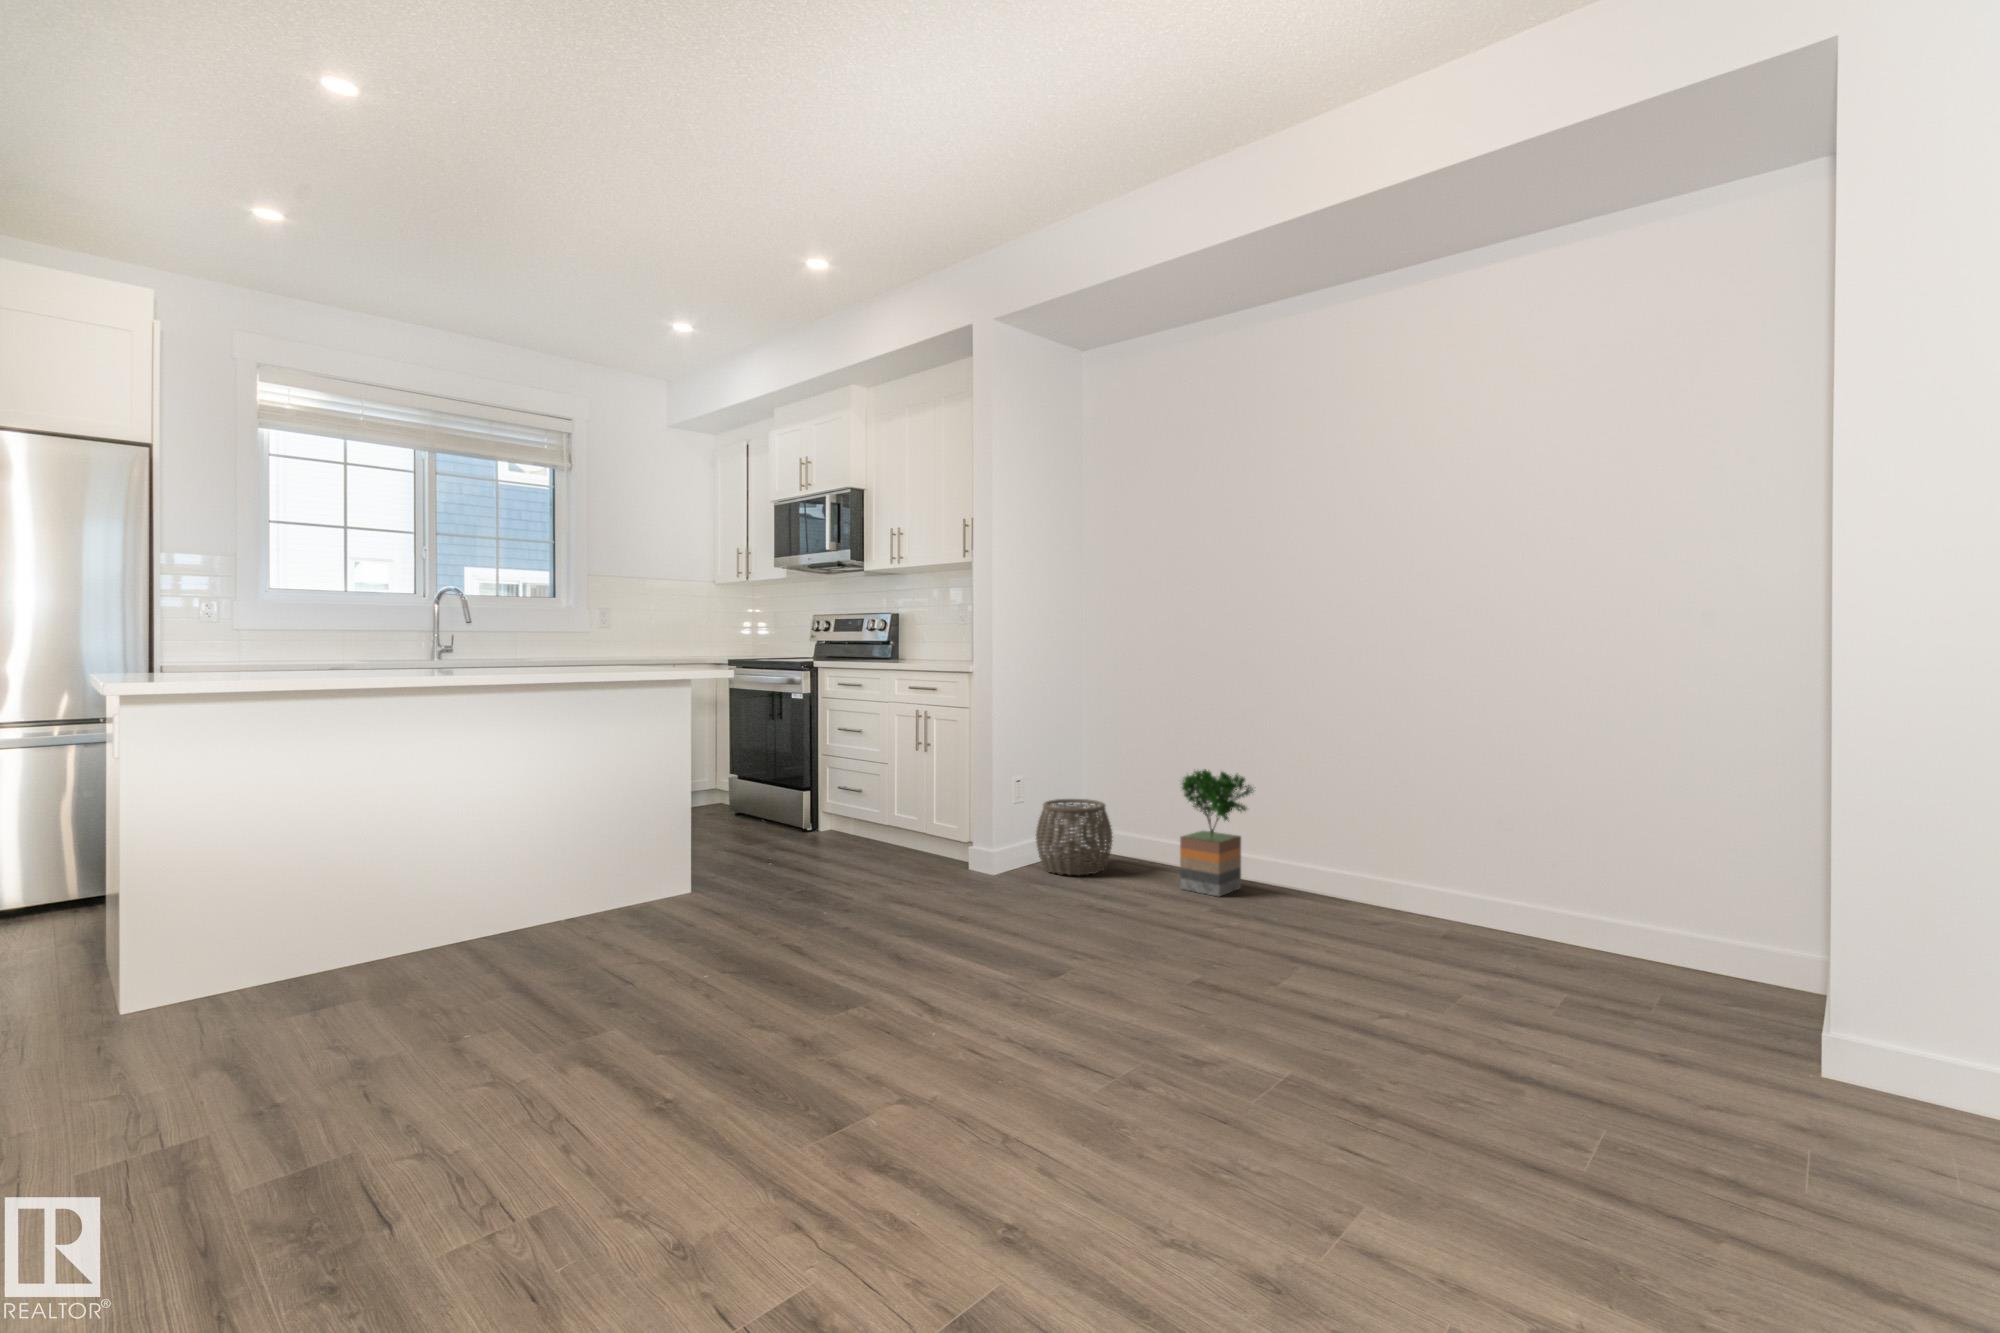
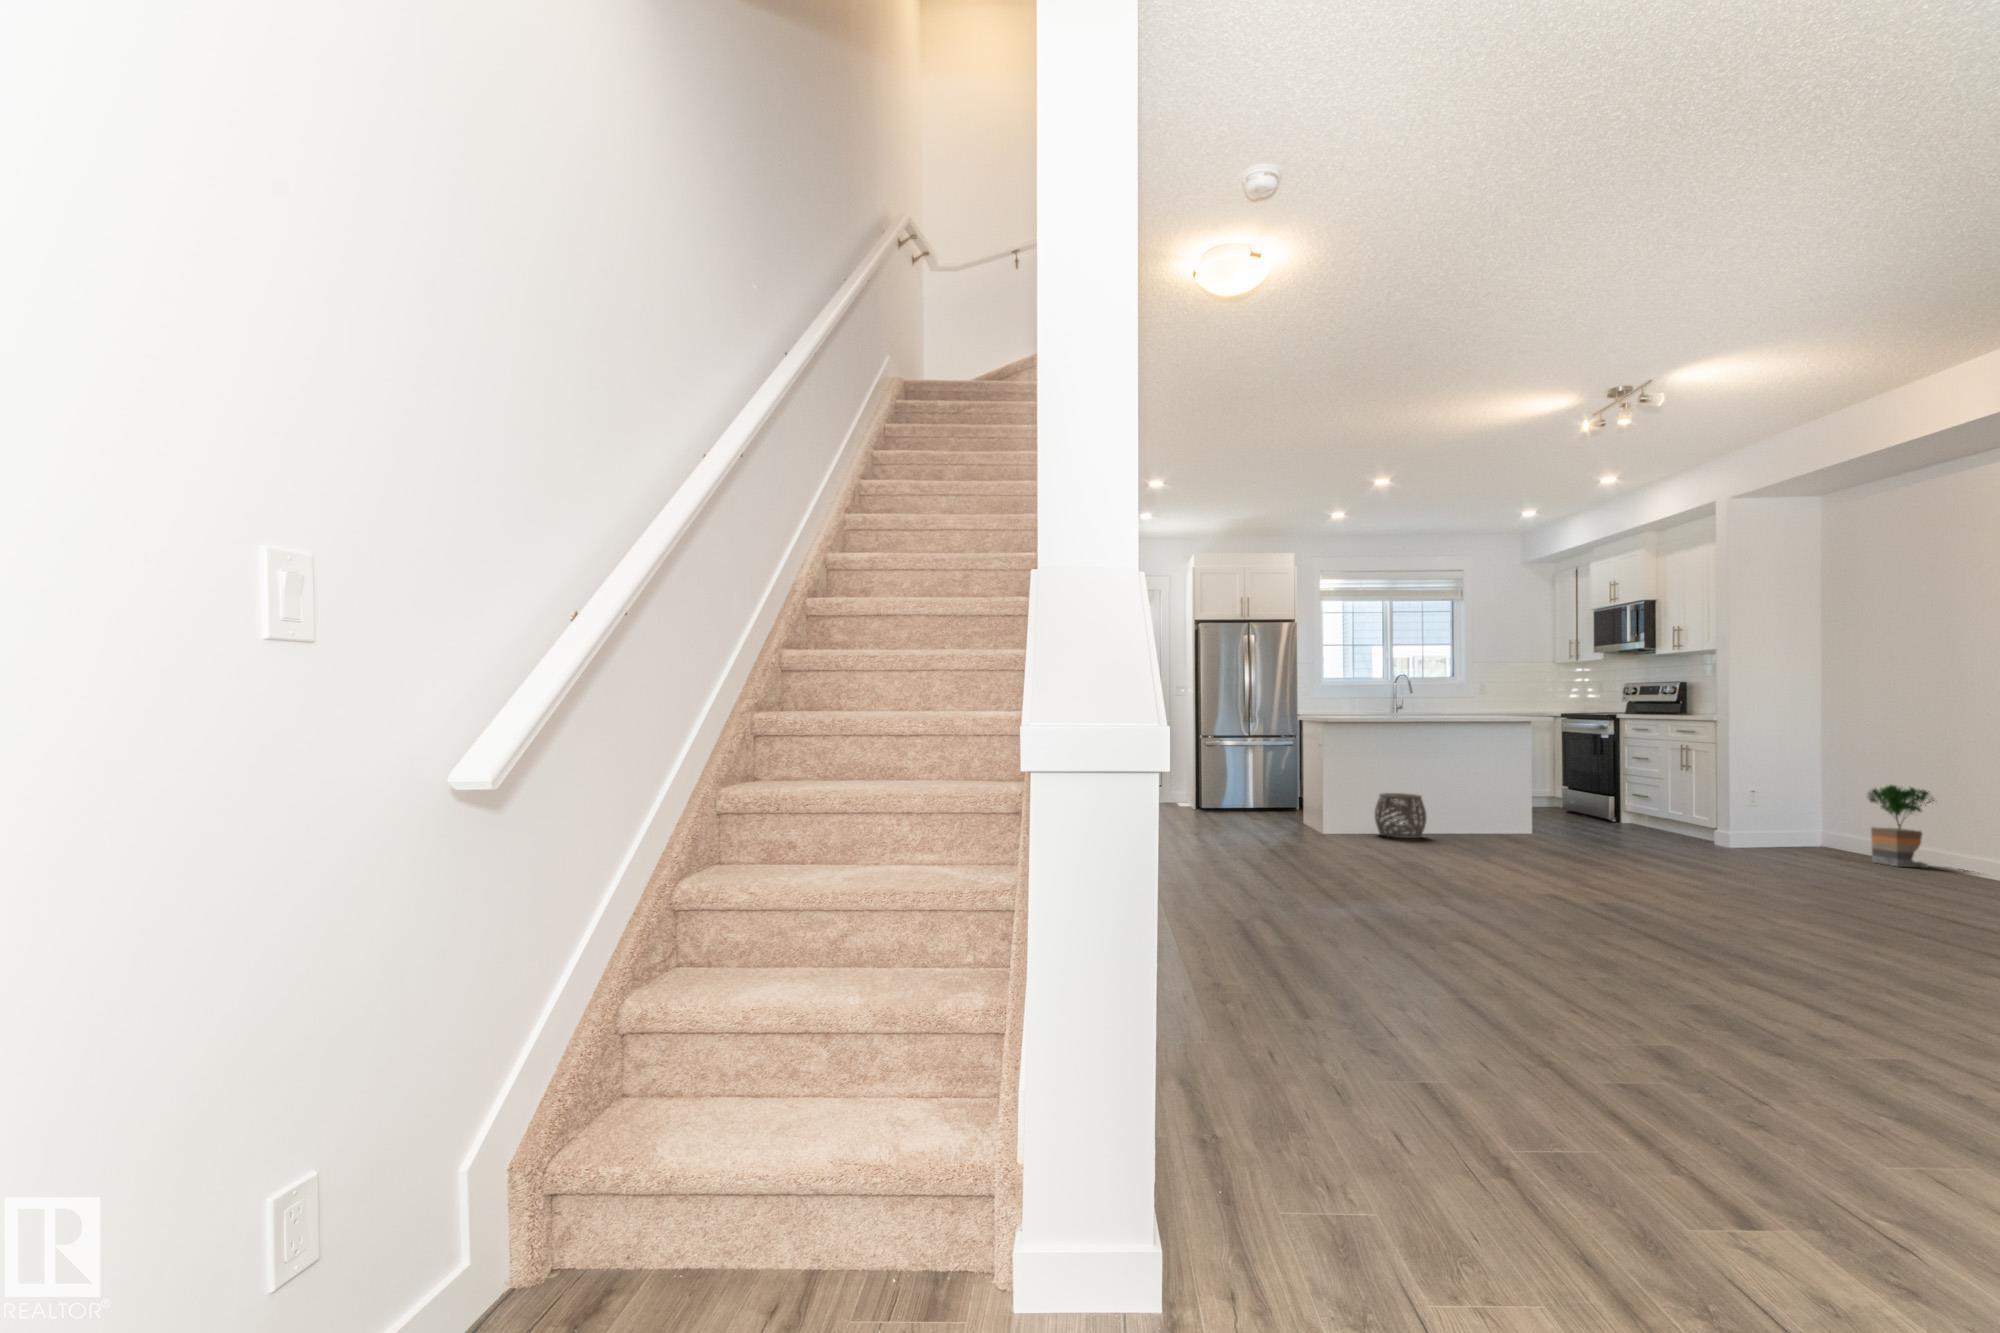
woven basket: present [1036,799,1113,875] -> present [1375,793,1427,838]

